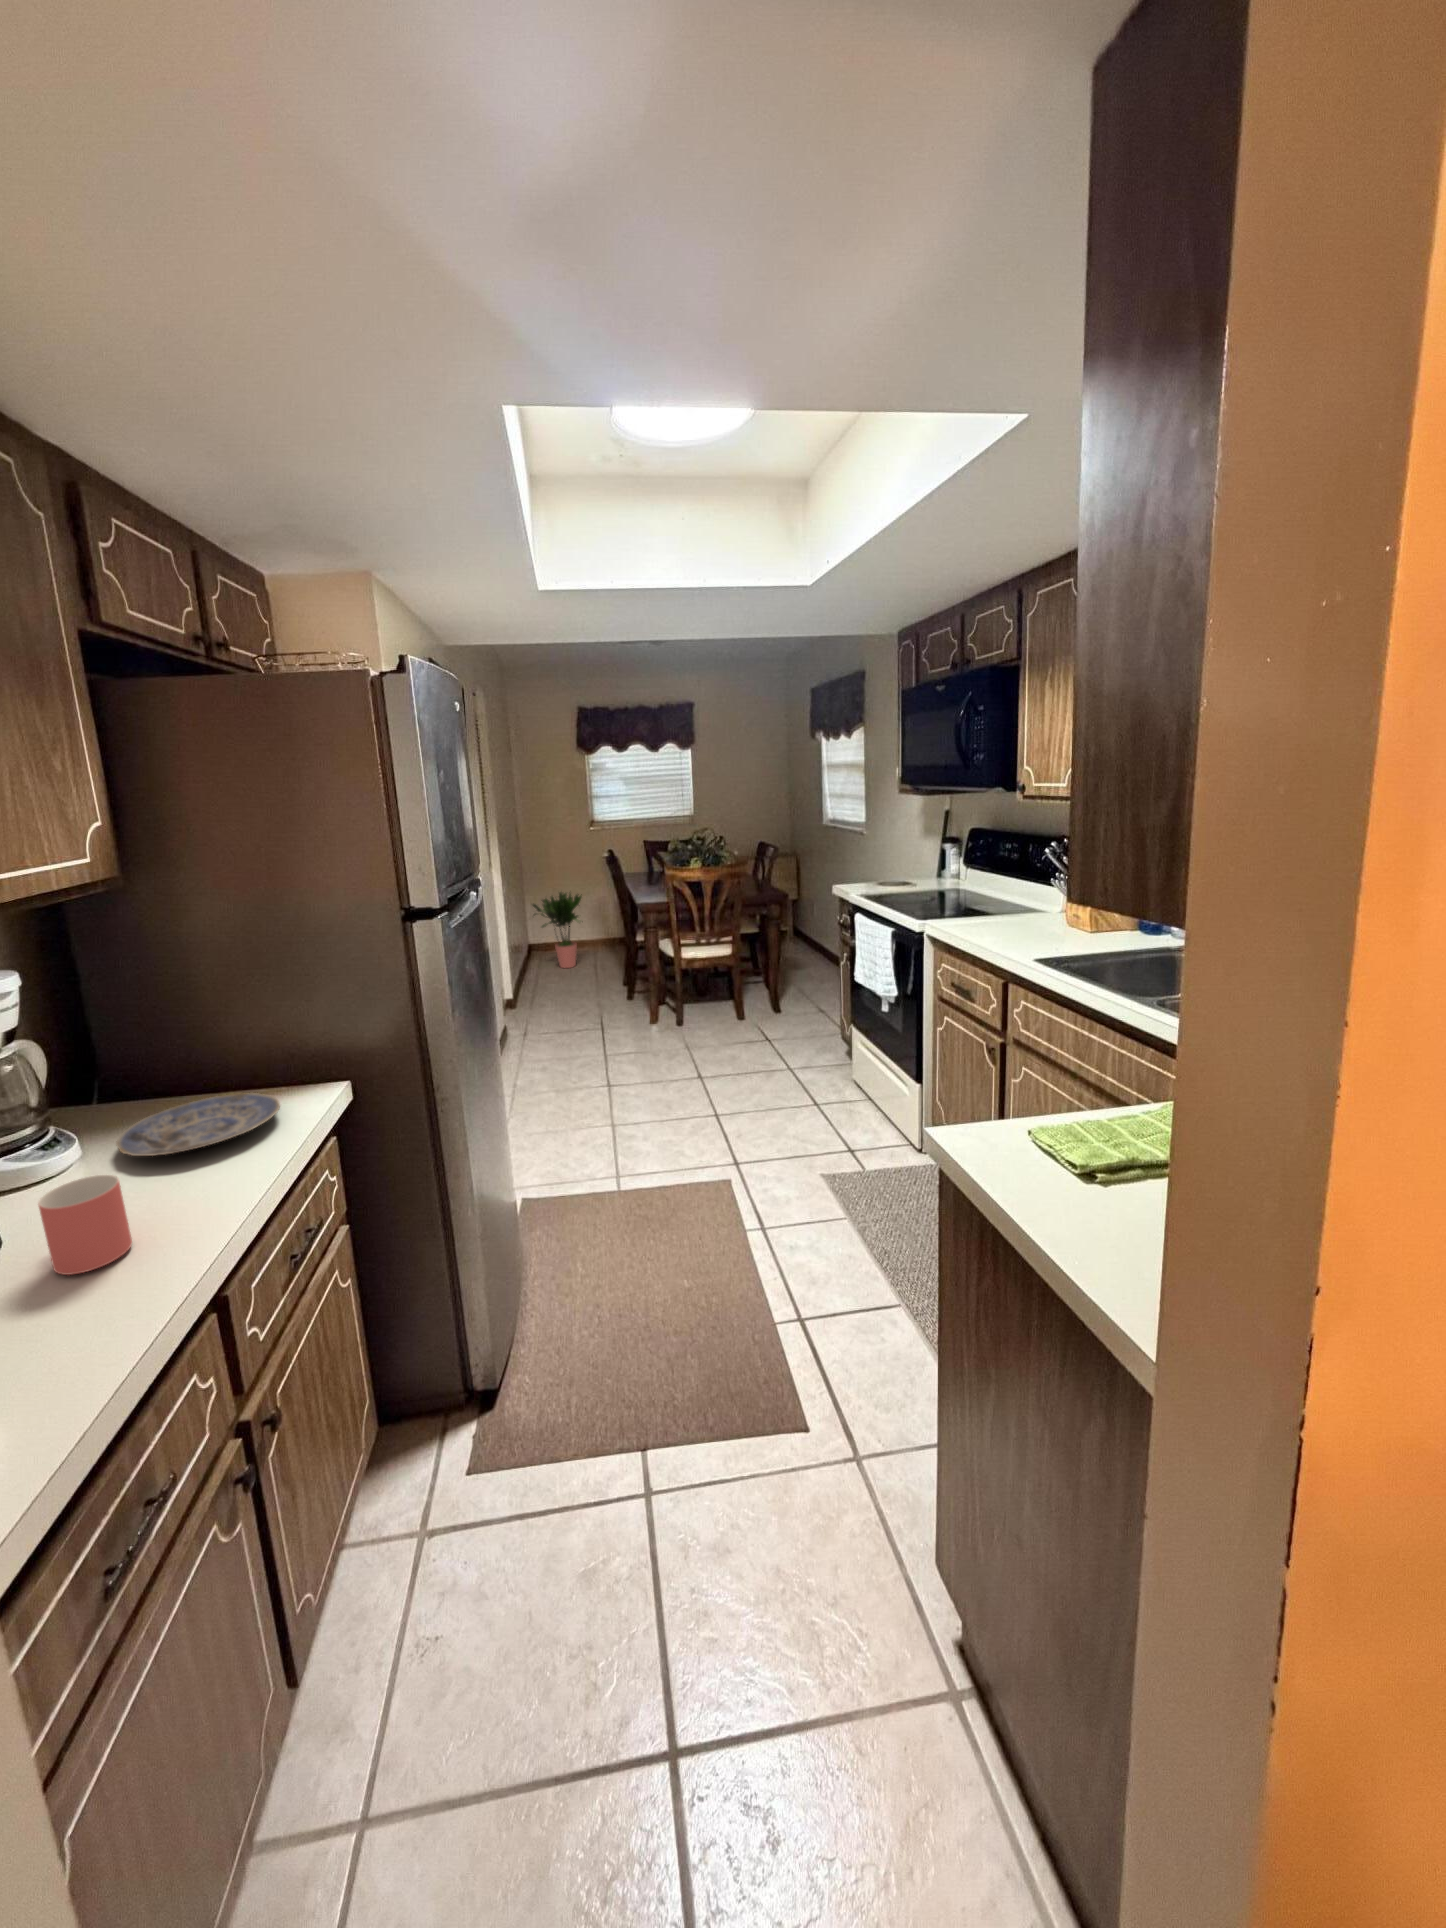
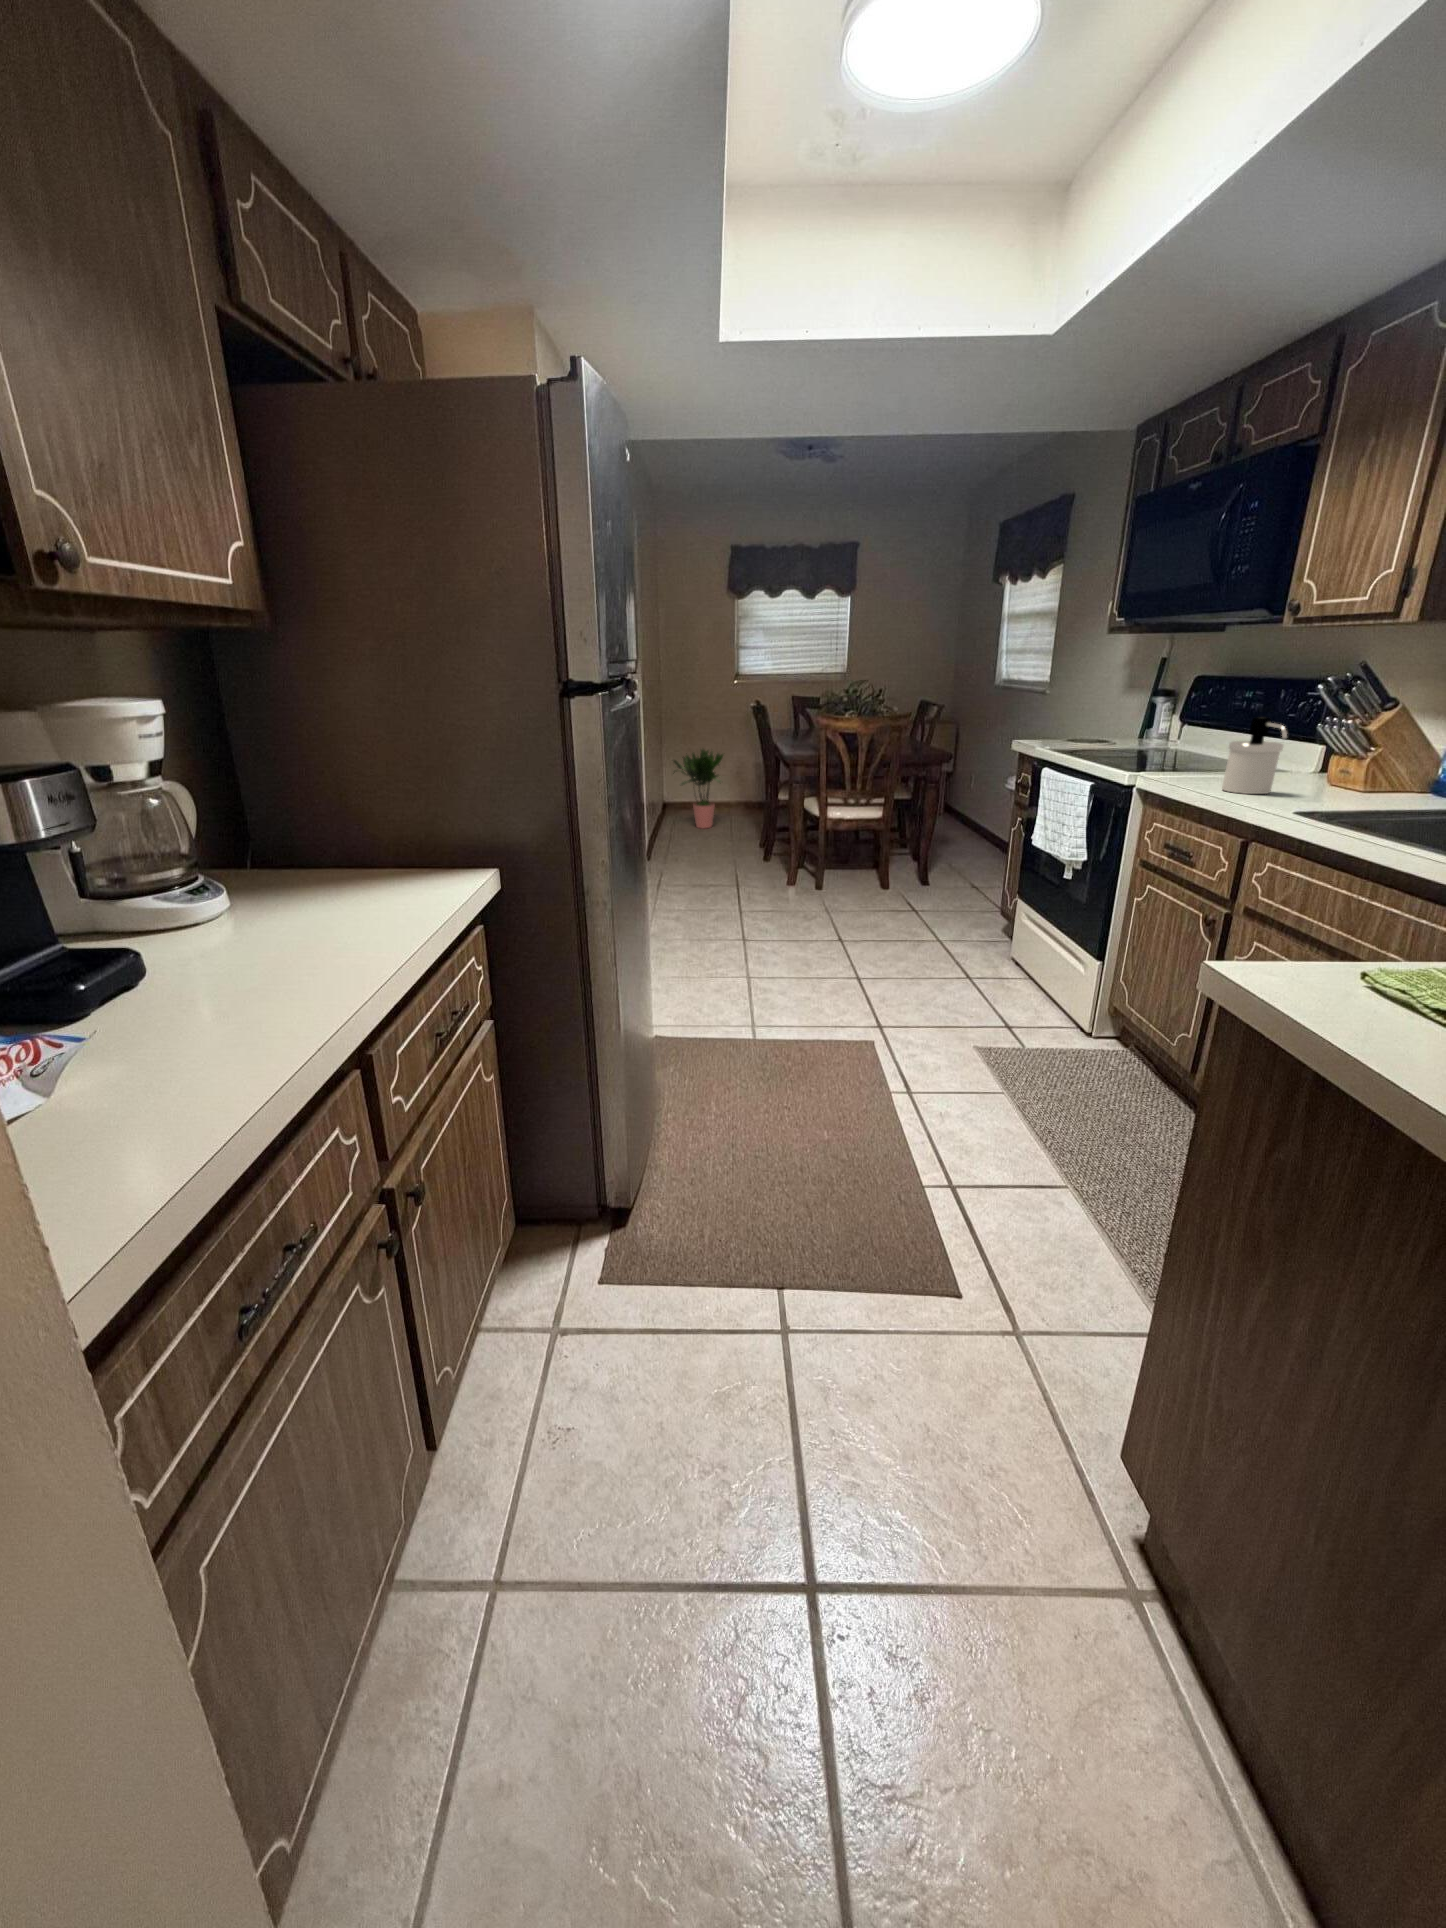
soap dispenser: none [988,876,1028,938] -> present [1222,717,1287,794]
plate: present [116,1093,280,1156] -> none [265,868,429,912]
mug: present [38,1175,132,1275] -> none [174,909,273,1008]

